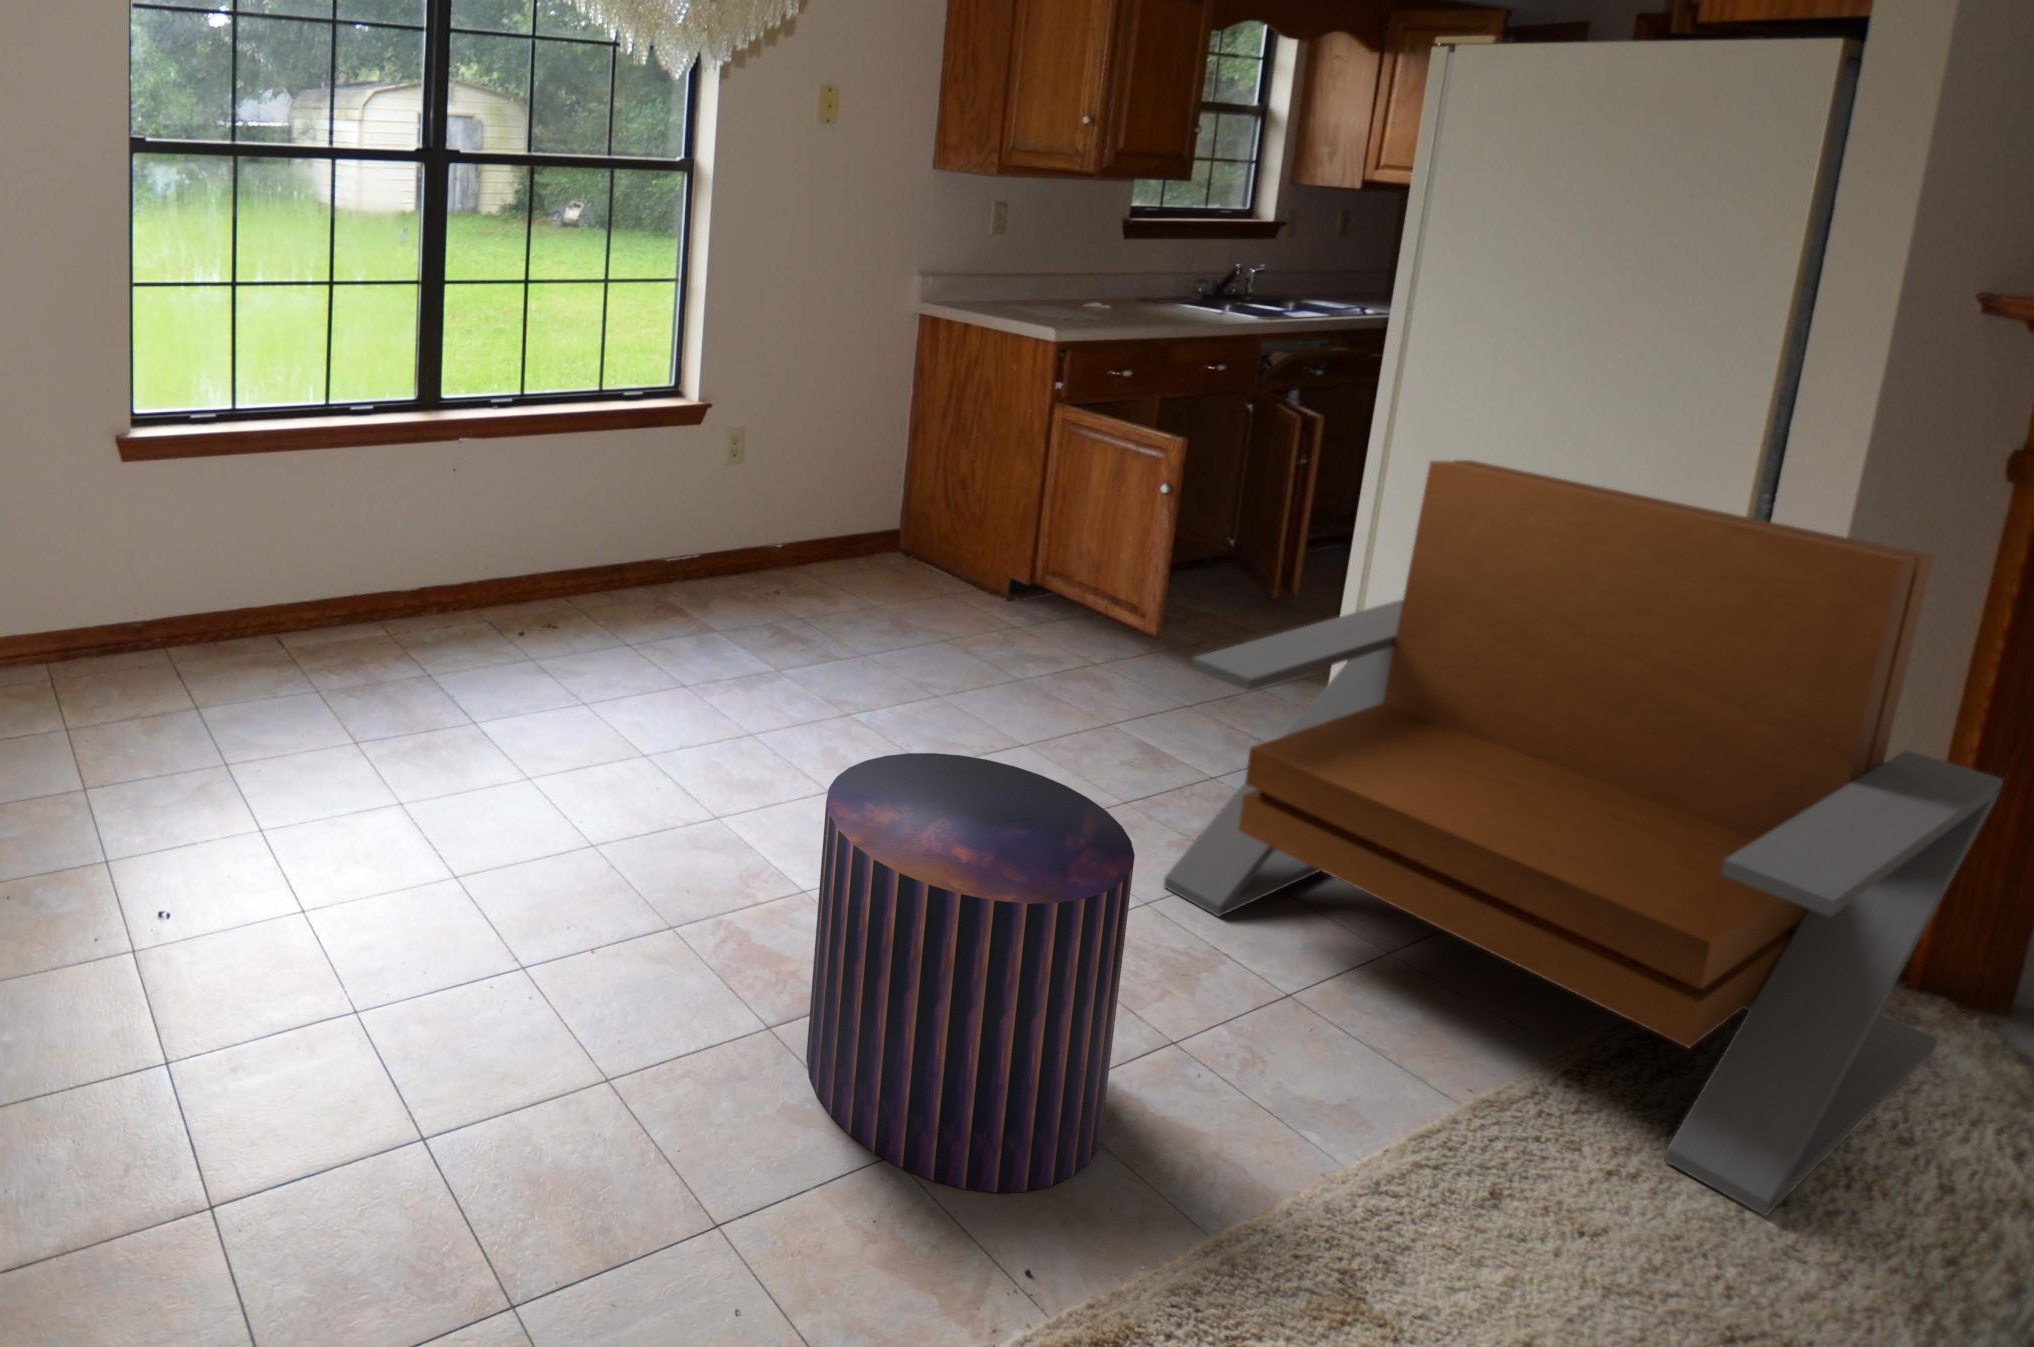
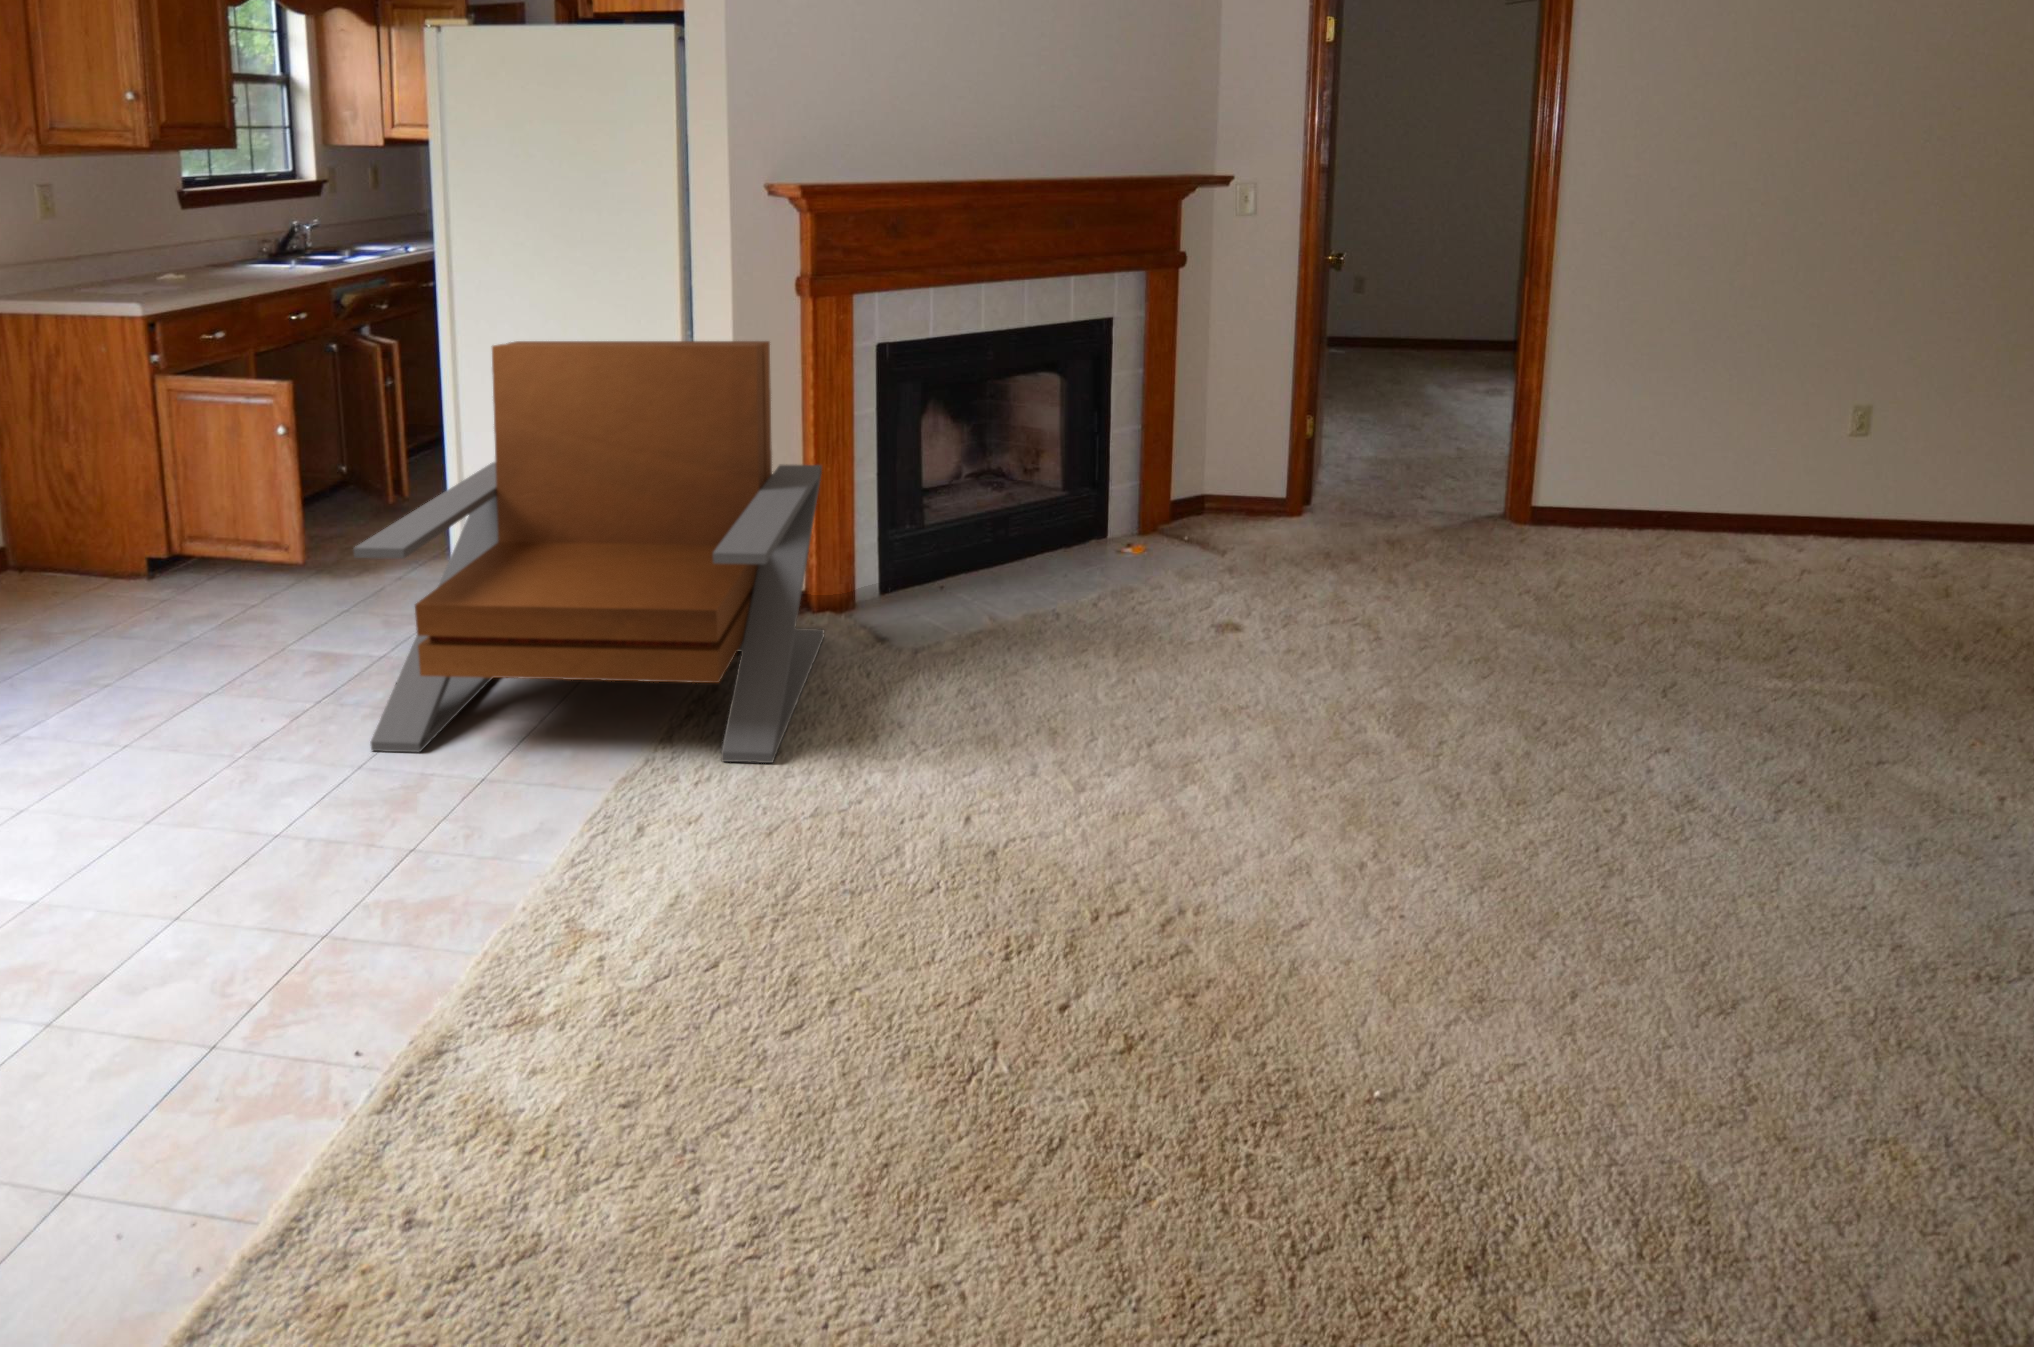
pouf: present [806,753,1135,1193] -> none [44,679,379,1080]

